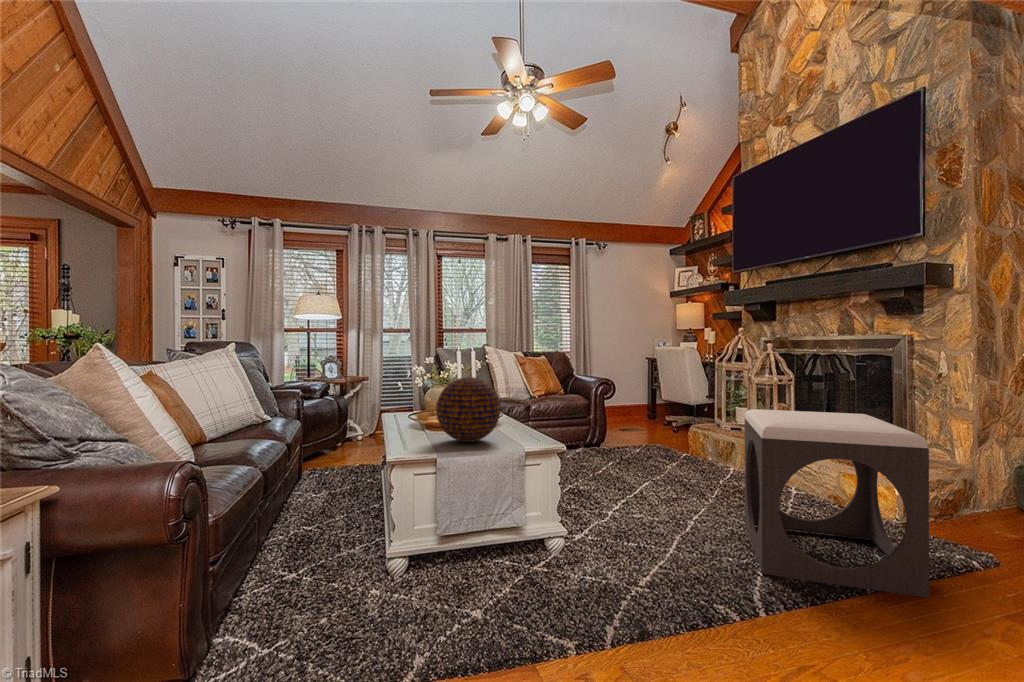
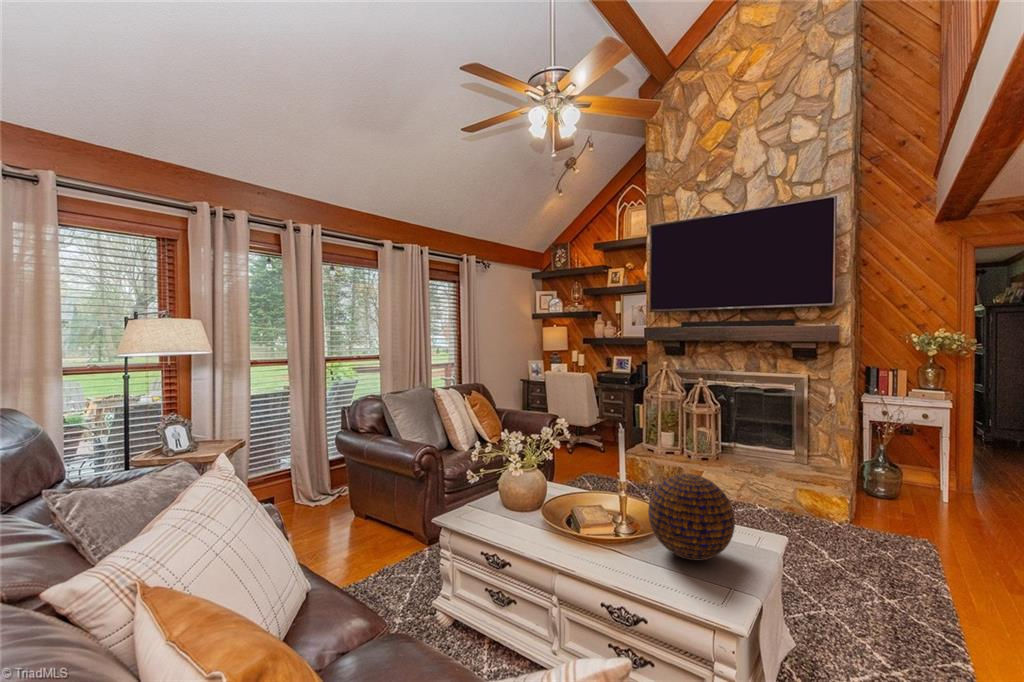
footstool: present [745,409,929,598] -> none [801,453,989,614]

